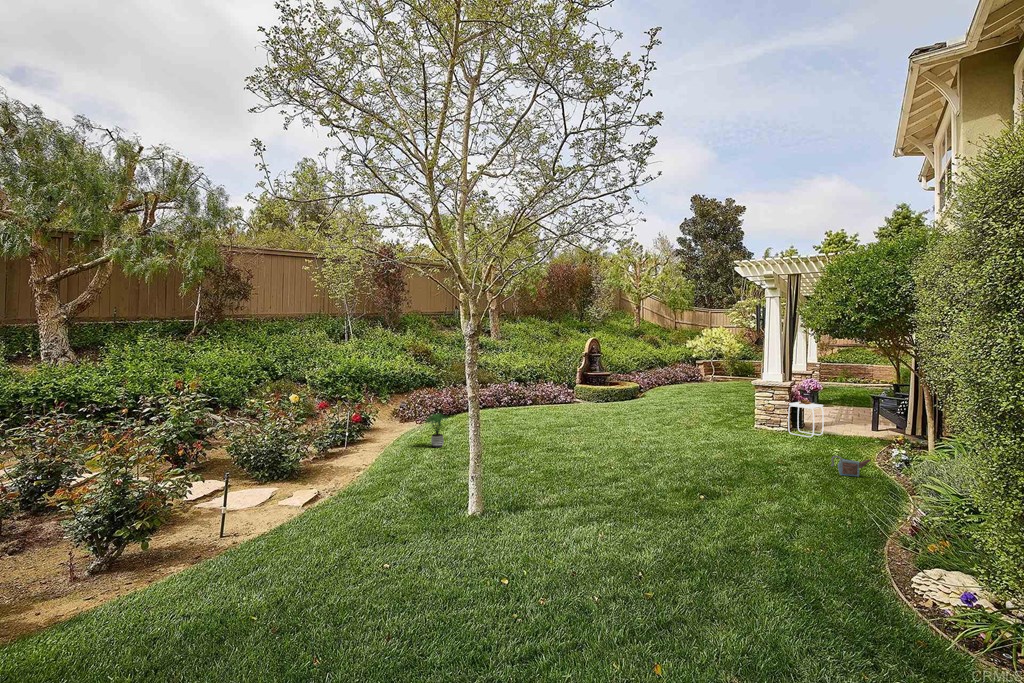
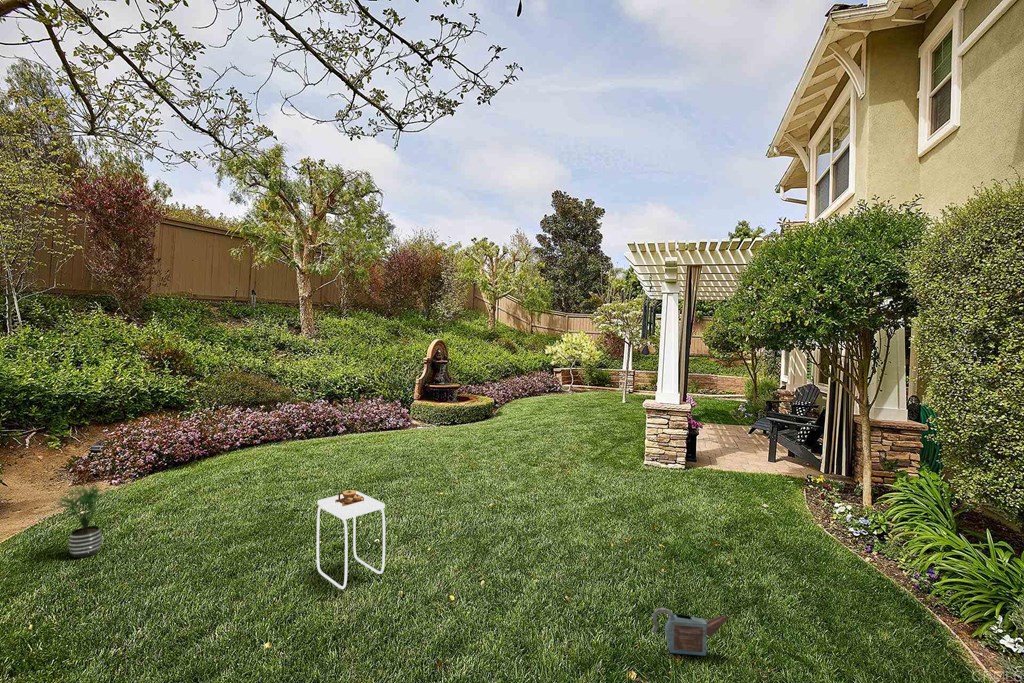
side table: present [788,400,824,437] -> present [317,490,385,589]
watering can: present [831,456,871,477] -> present [651,608,729,656]

